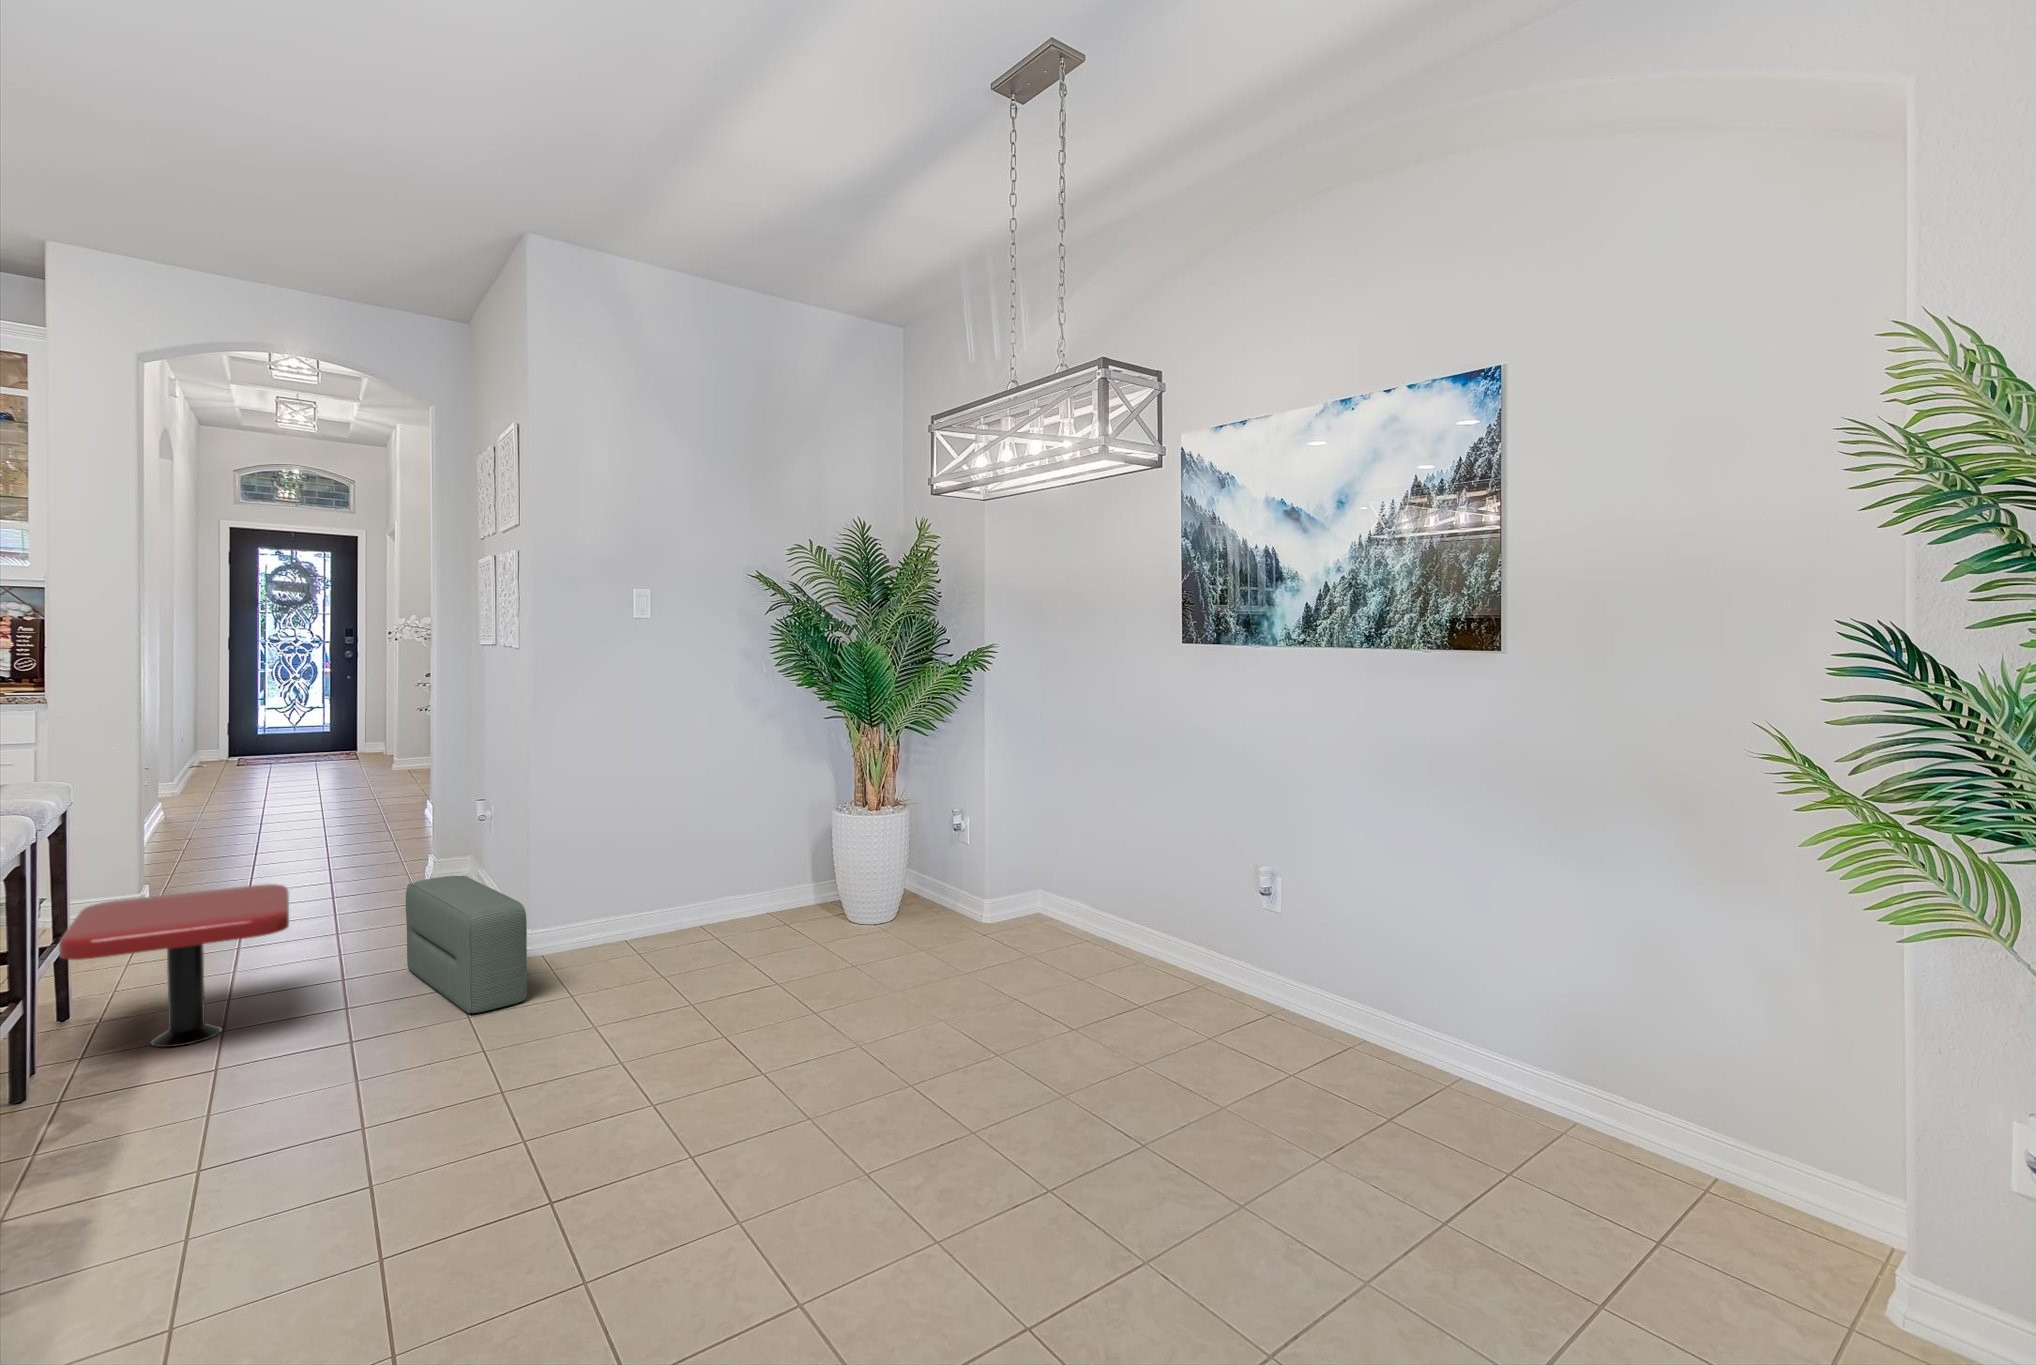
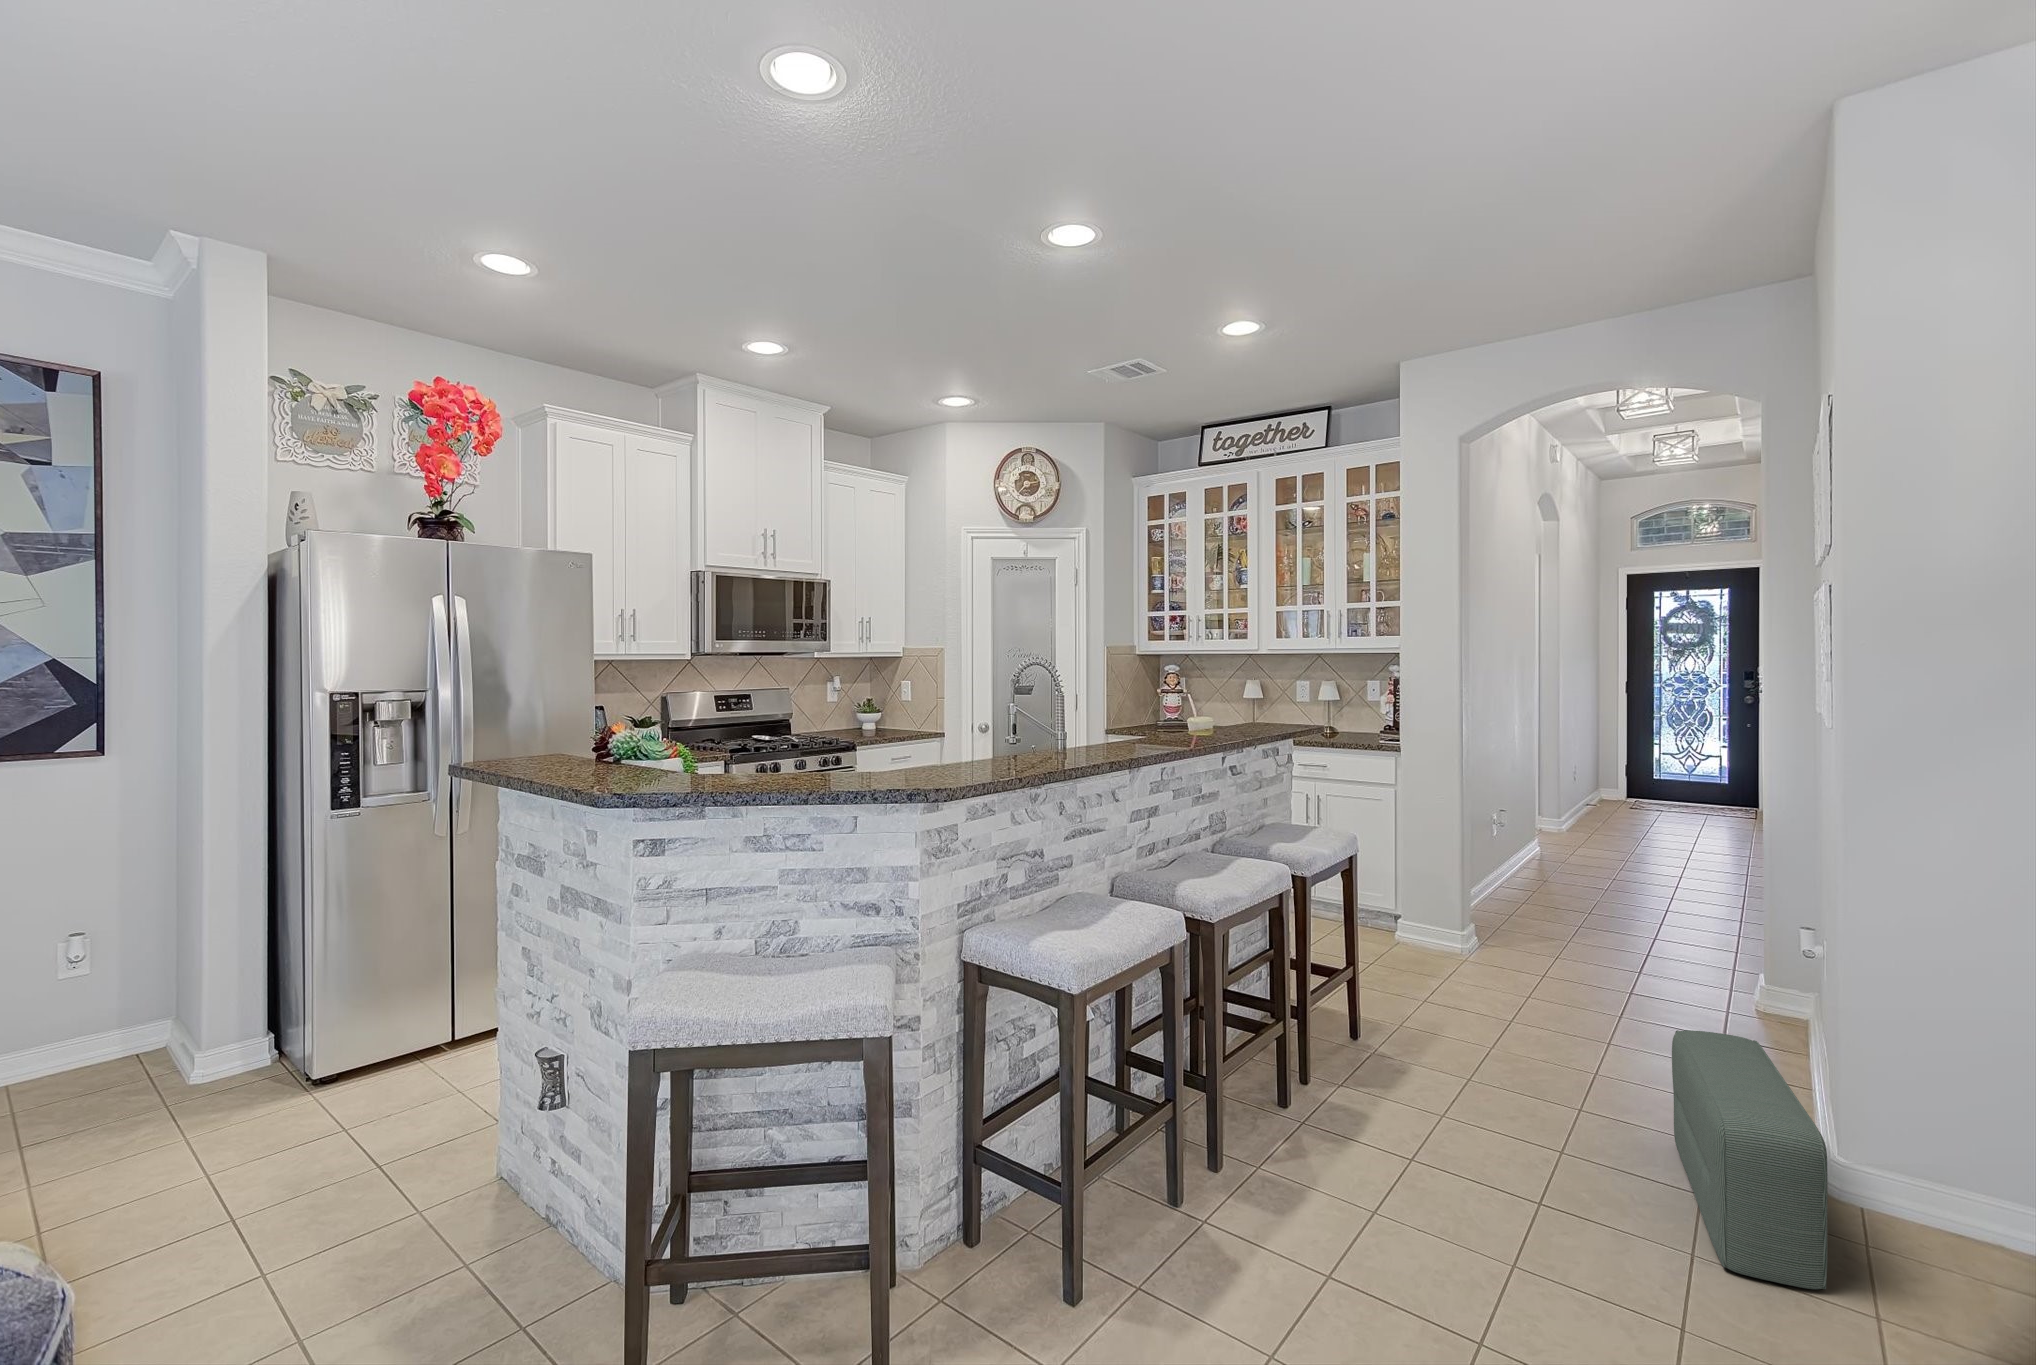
pedestal table: present [59,884,289,1047] -> none [1308,961,1526,1141]

